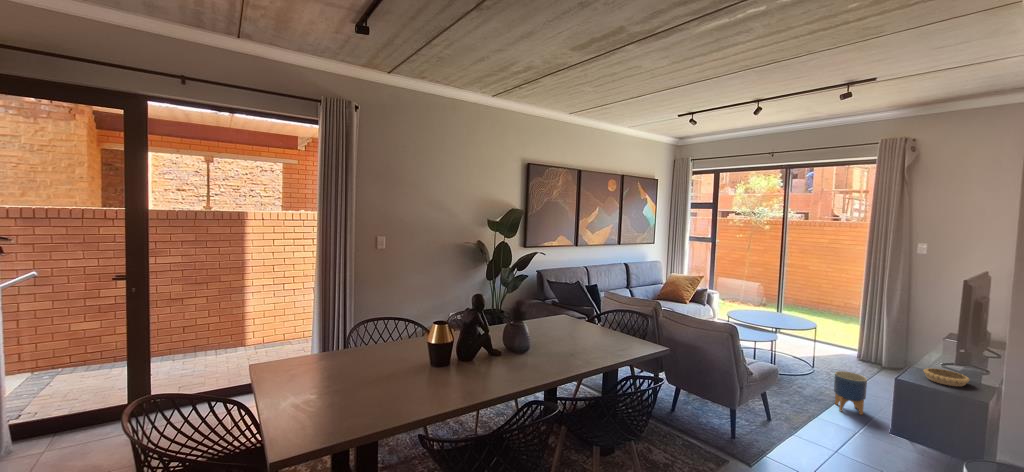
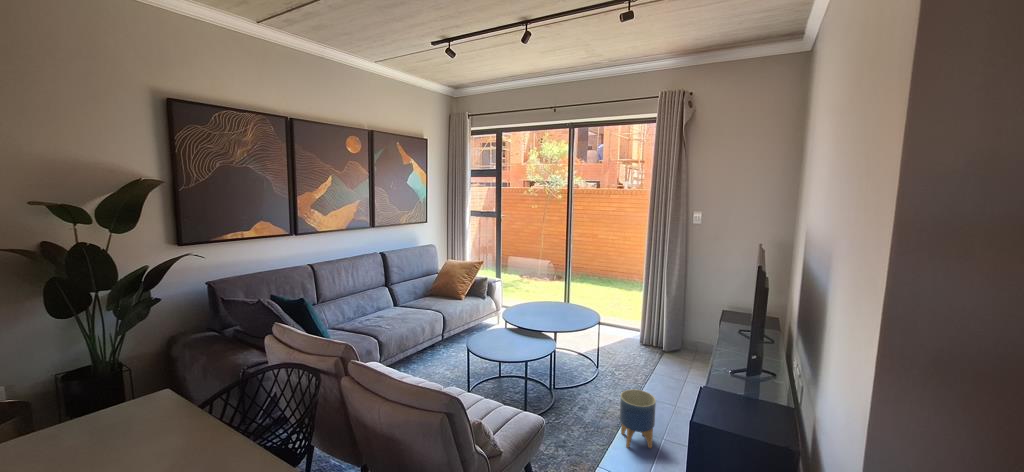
decorative bowl: present [924,368,970,386] -> none [723,392,776,423]

